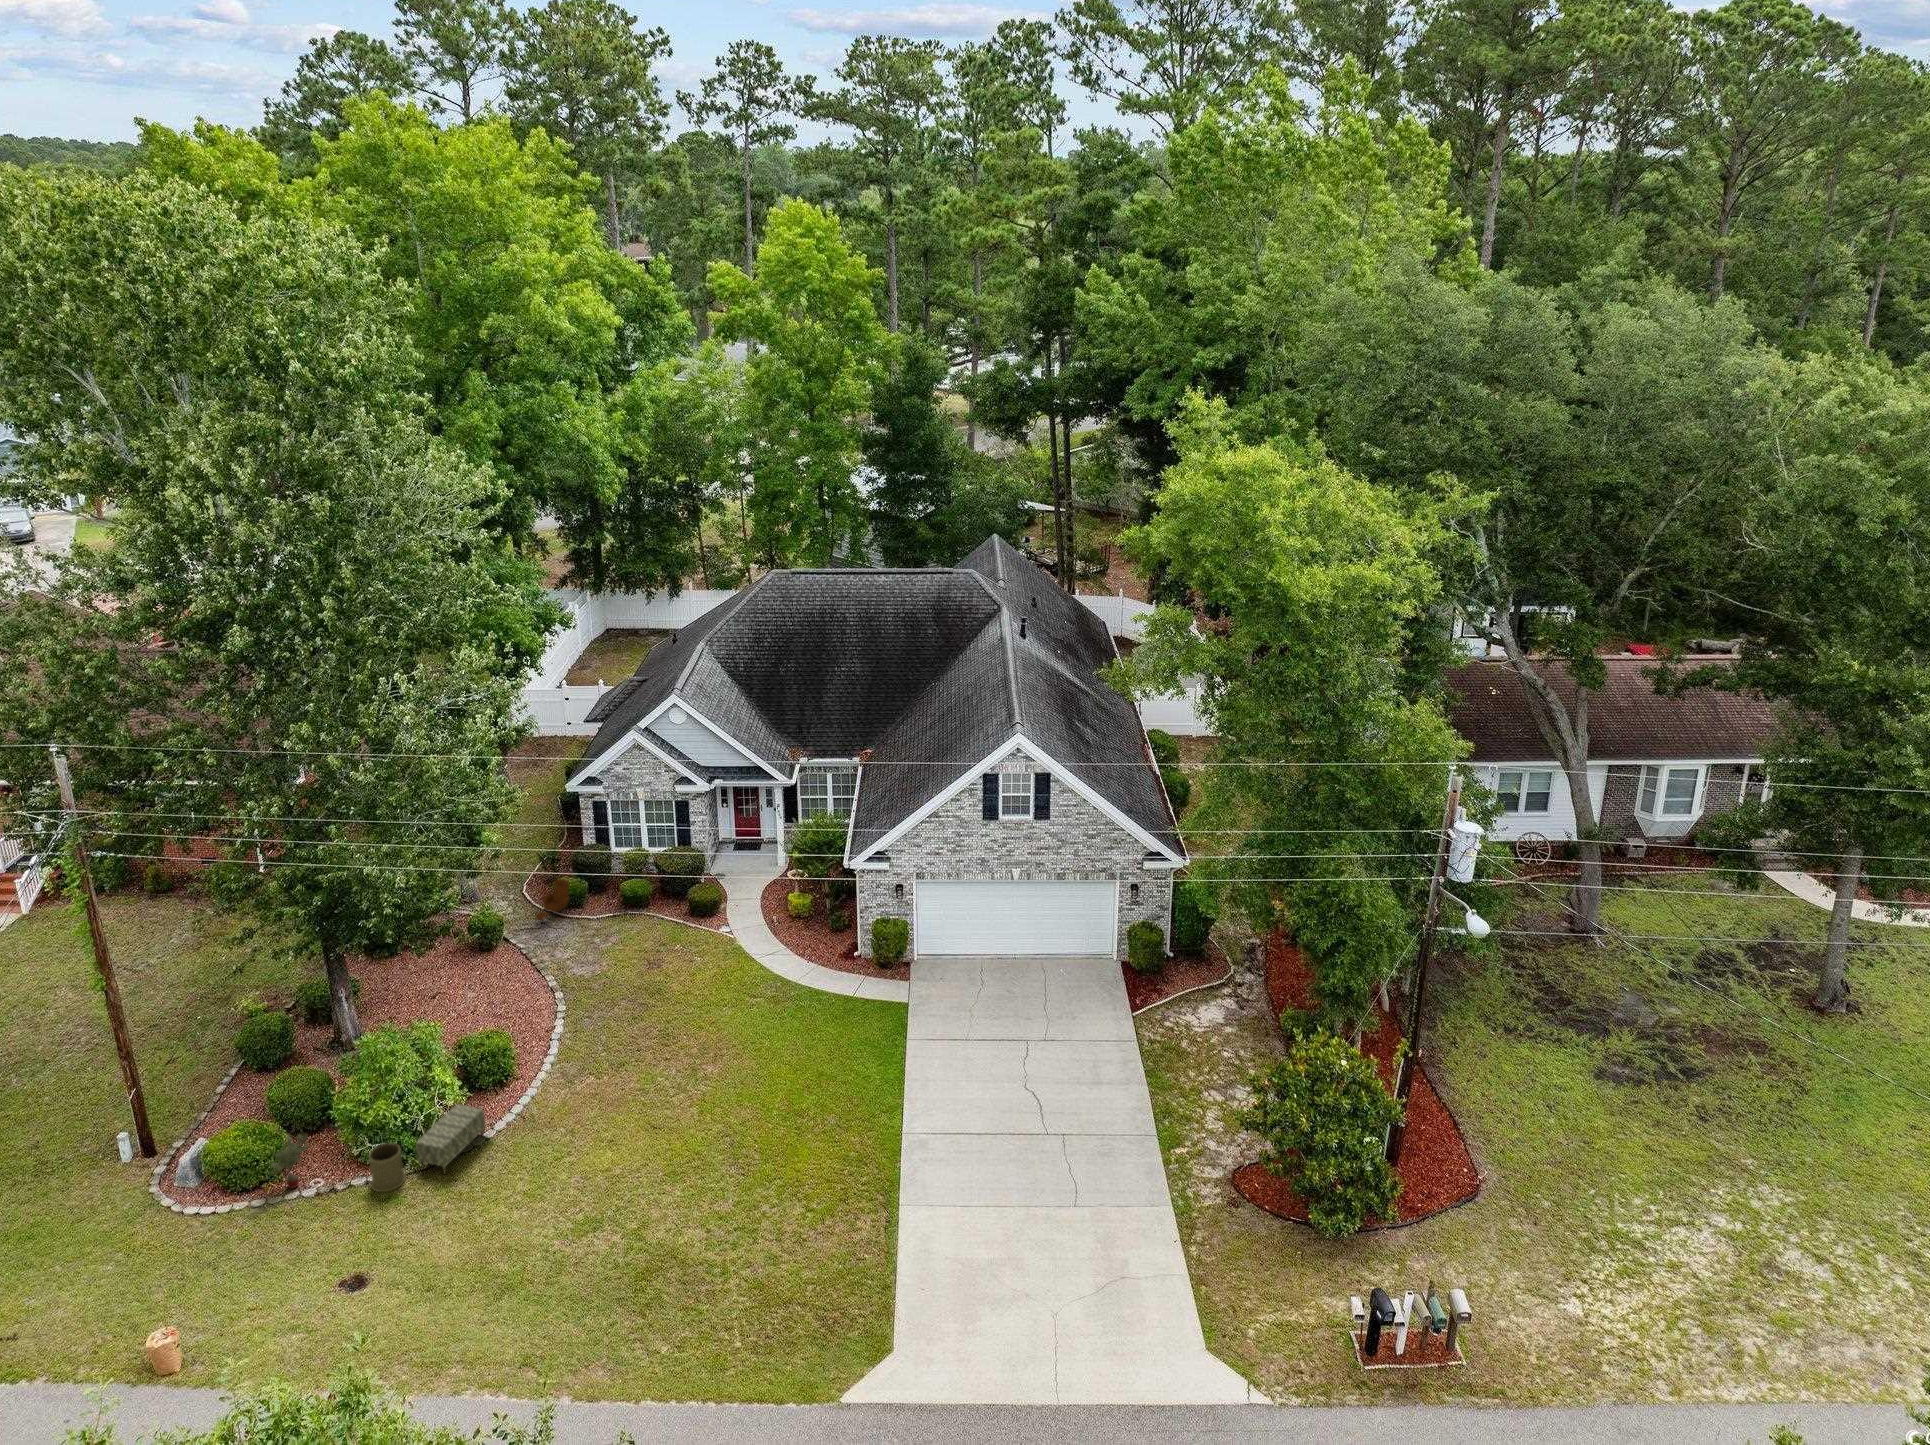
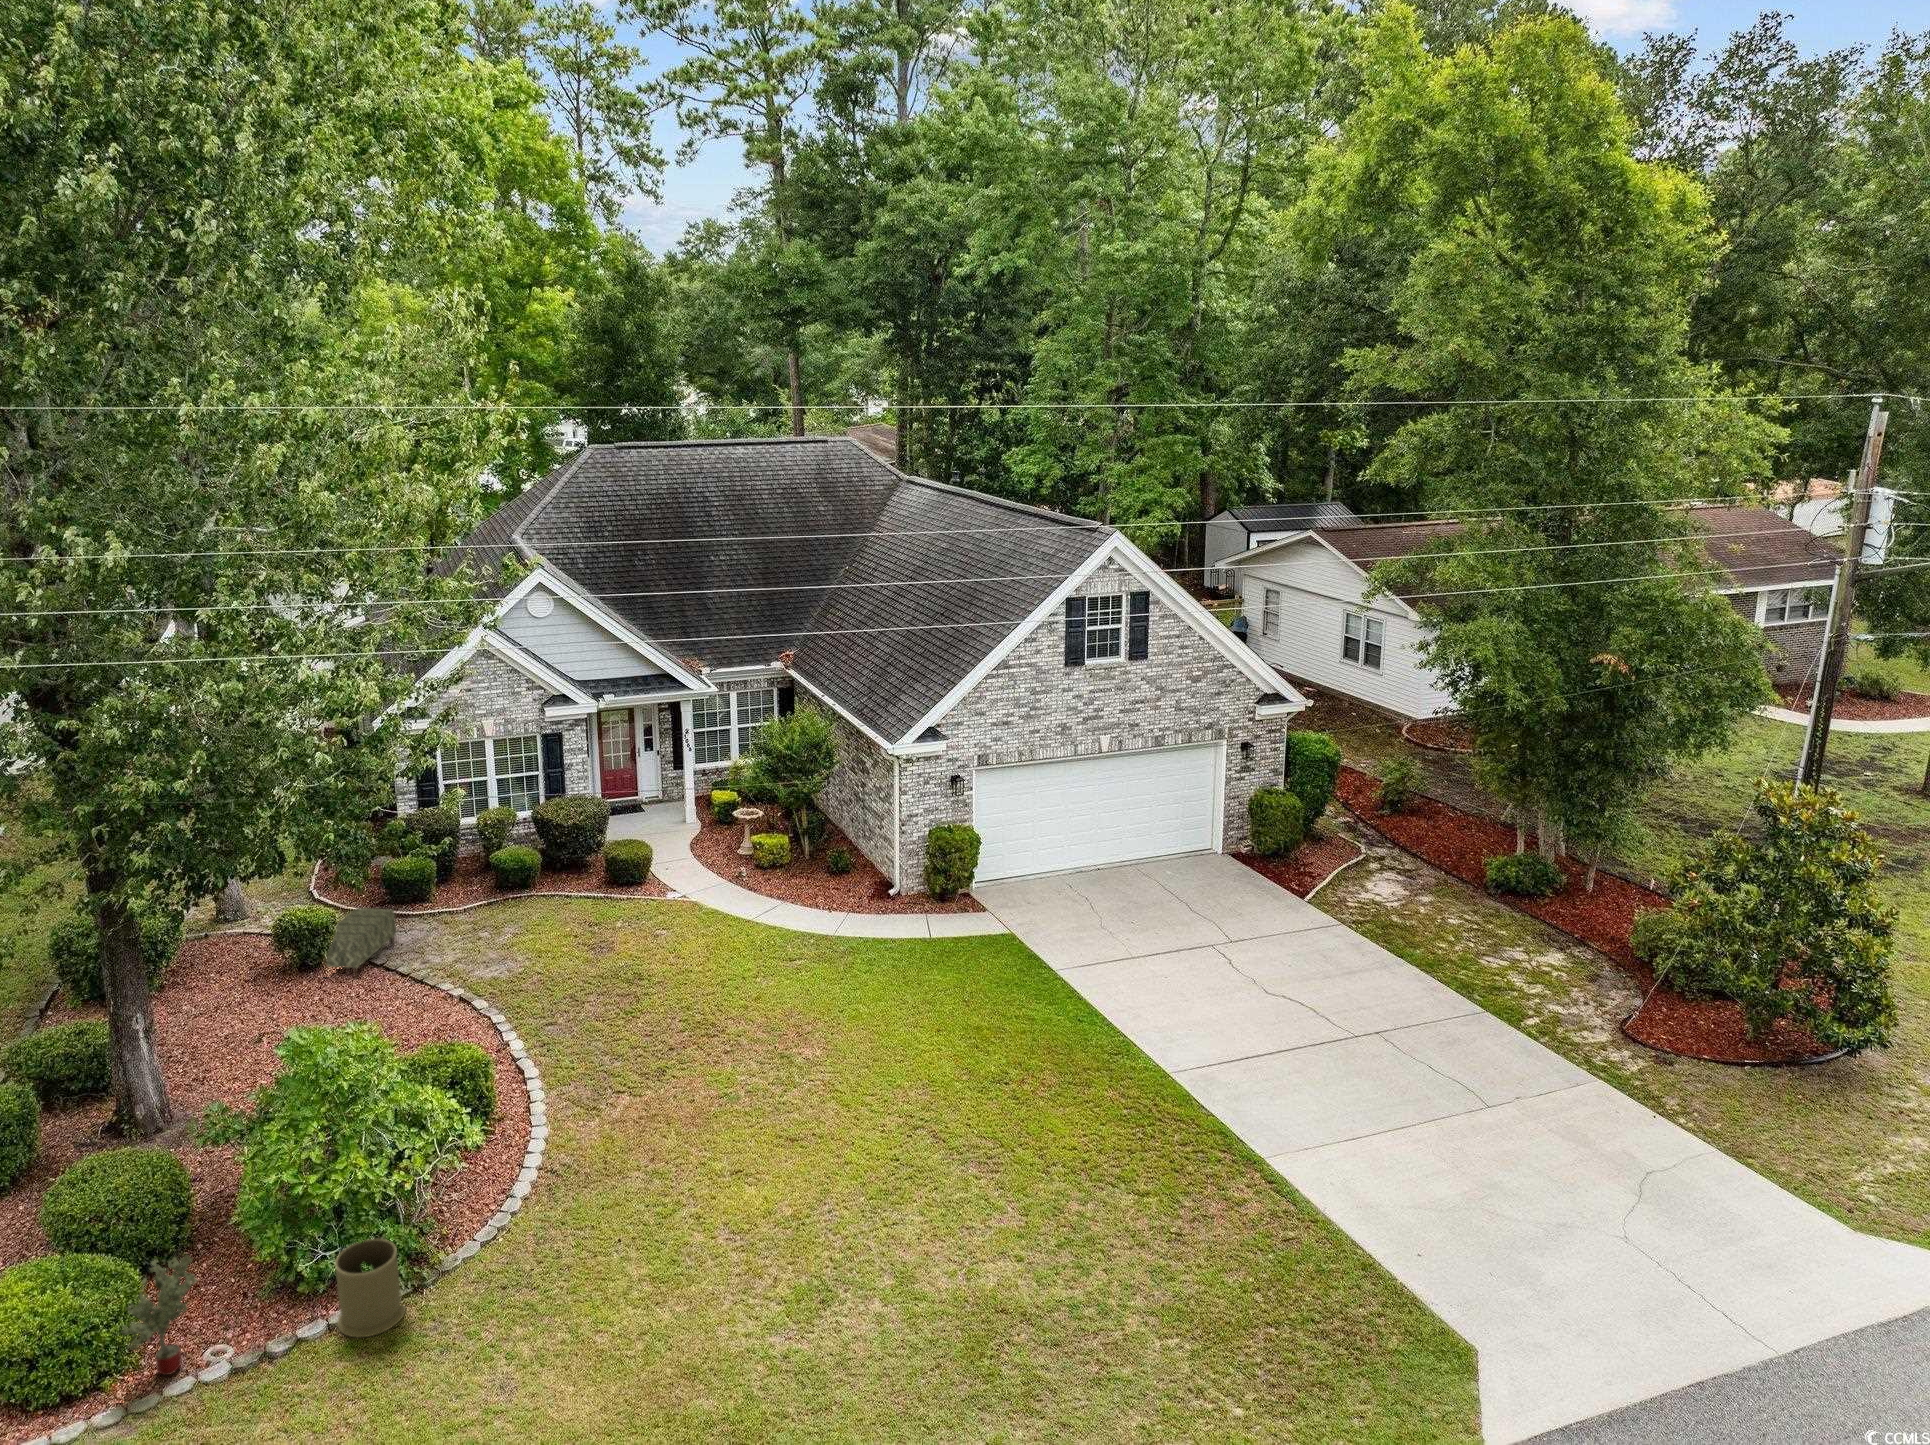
lounge chair: present [535,879,570,929] -> none [375,852,424,929]
bench: present [416,1104,486,1174] -> present [326,908,396,979]

